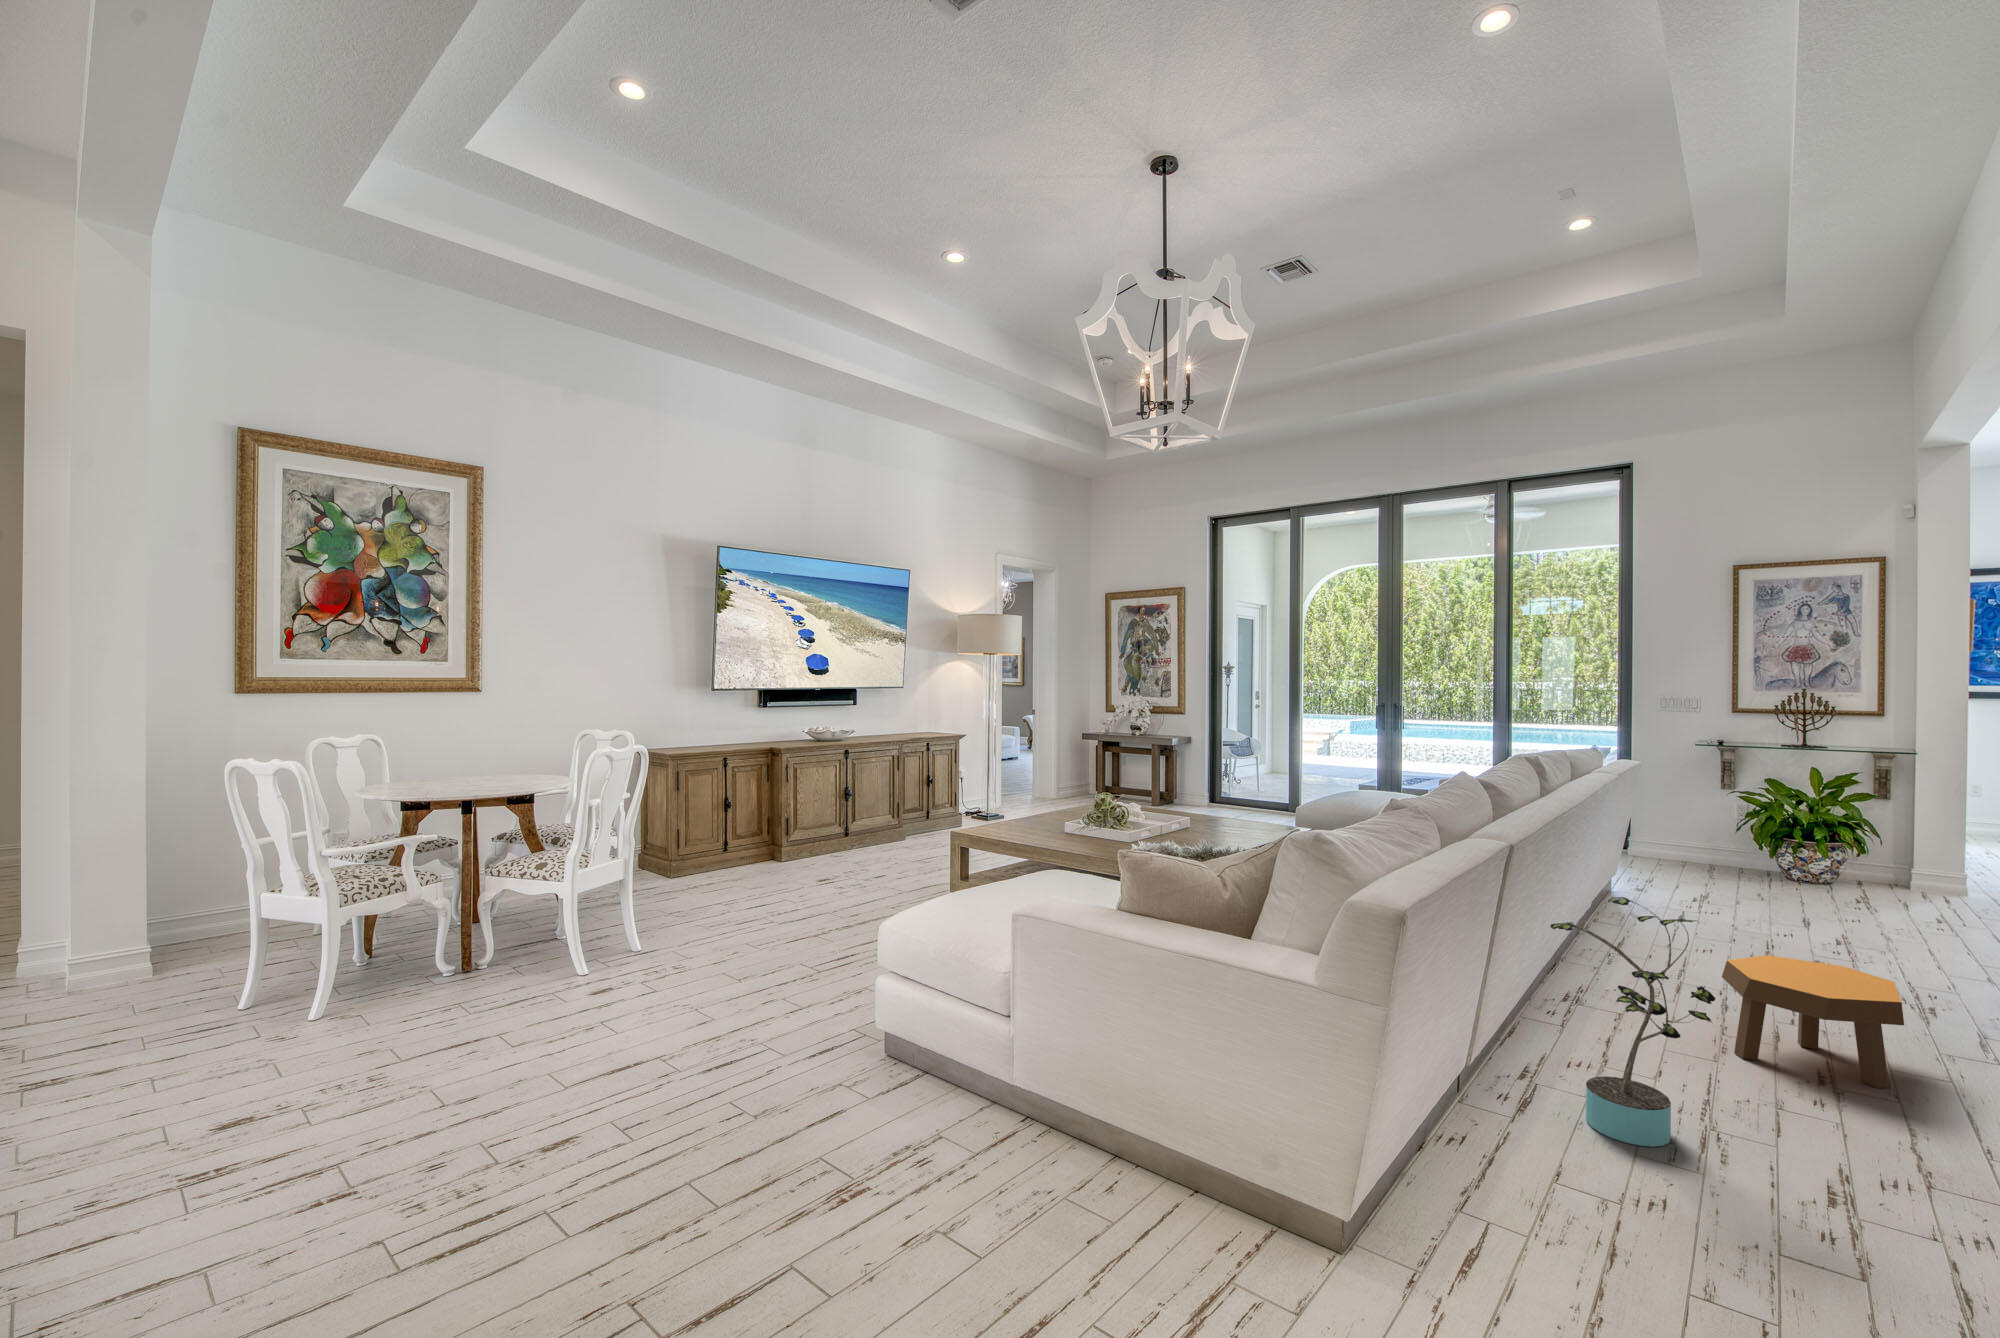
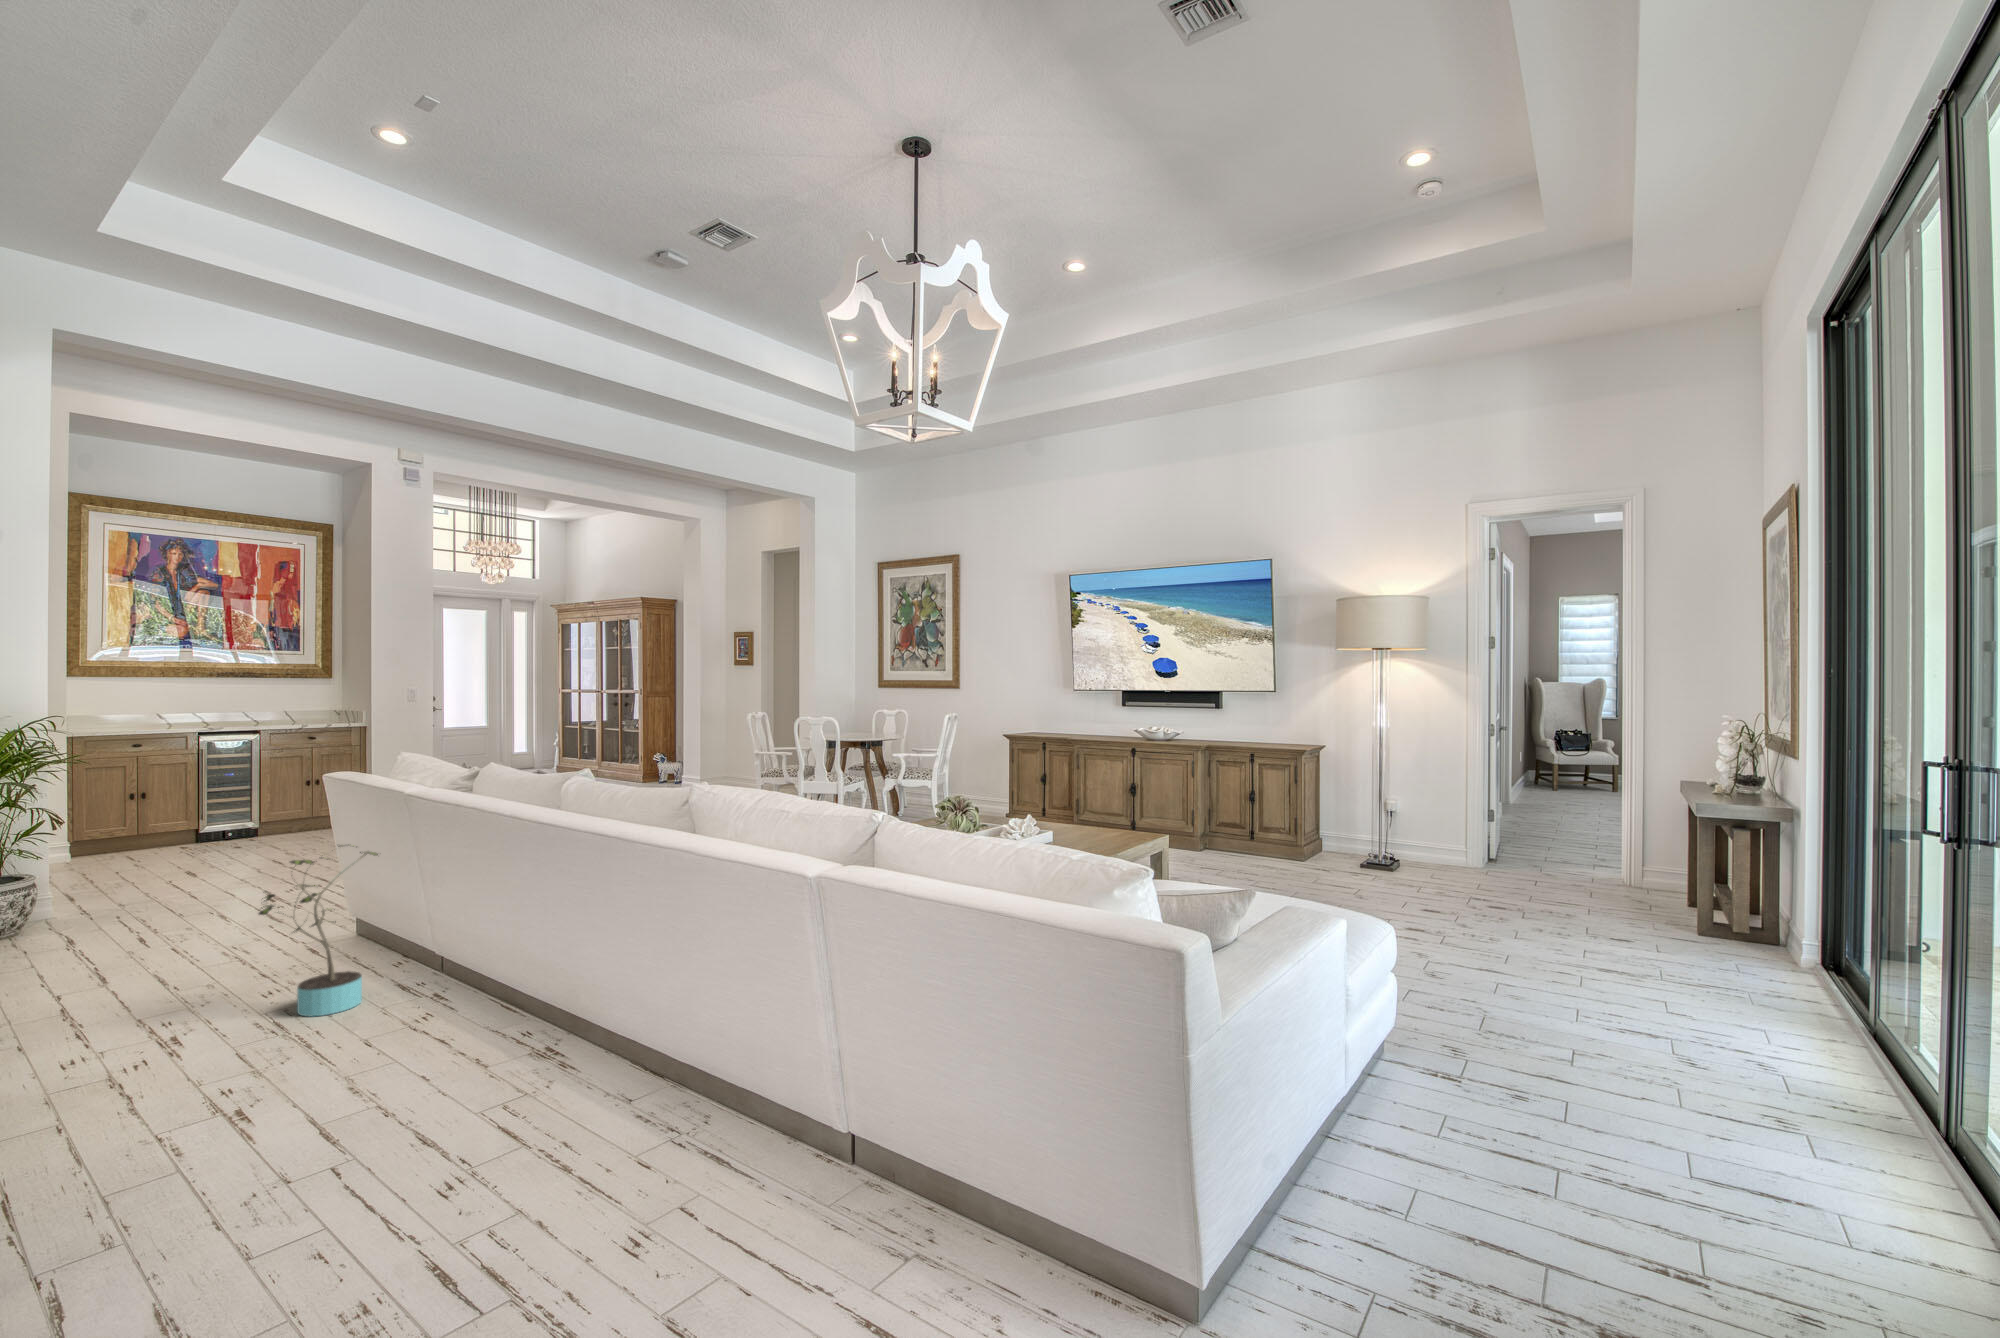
footstool: present [1722,955,1904,1088] -> none [154,999,368,1147]

